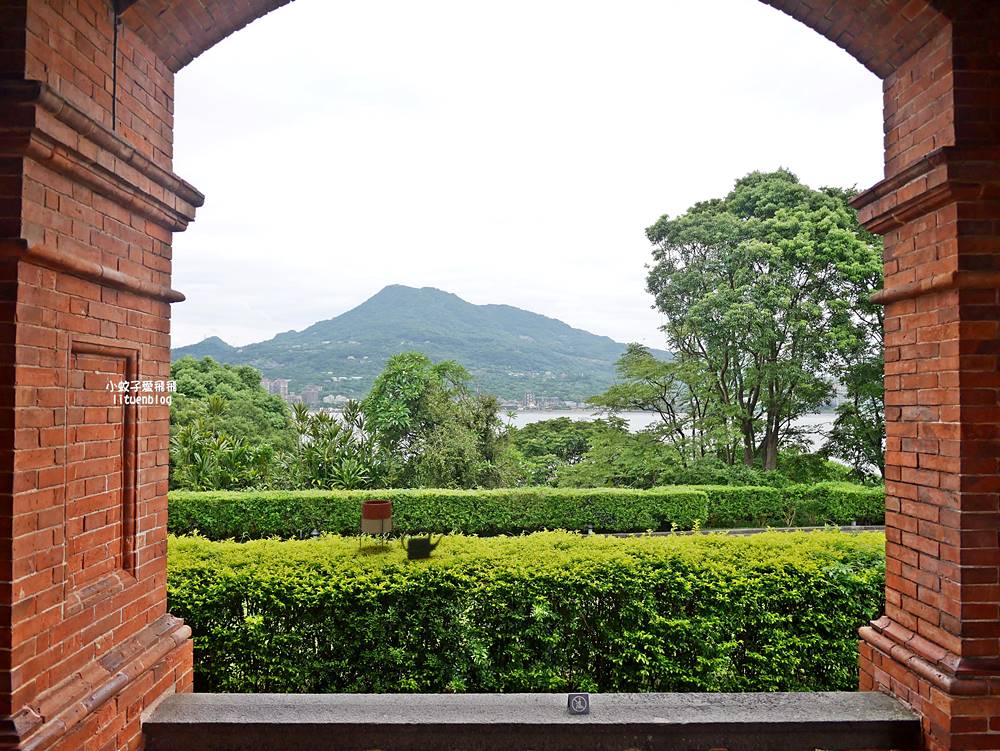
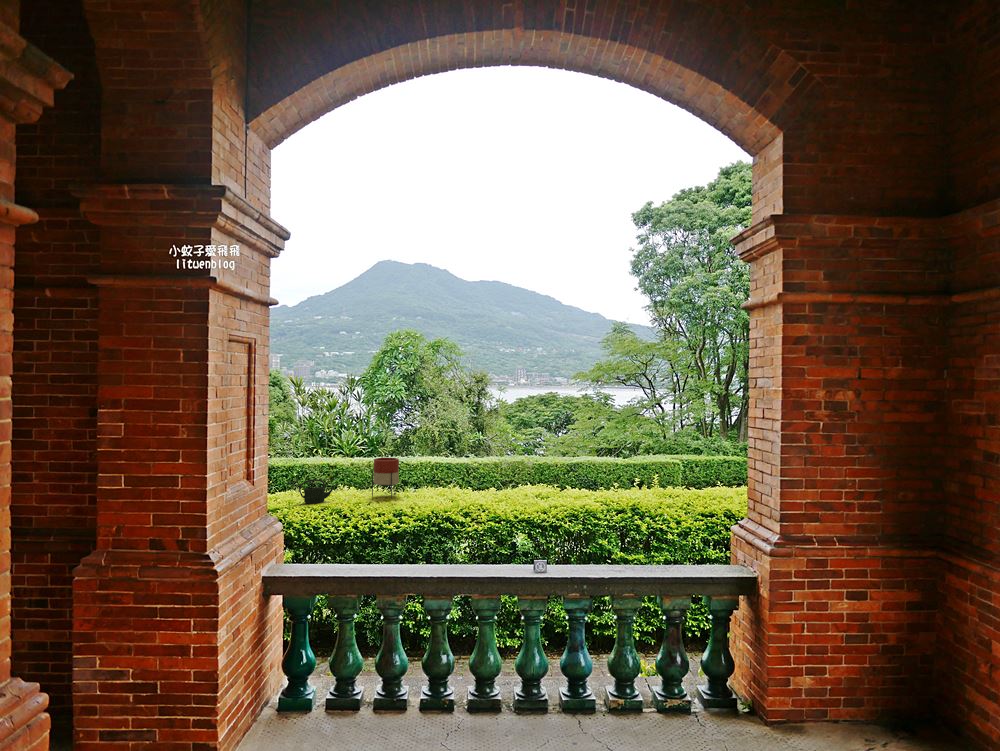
watering can: present [401,528,445,559] -> present [299,479,338,504]

